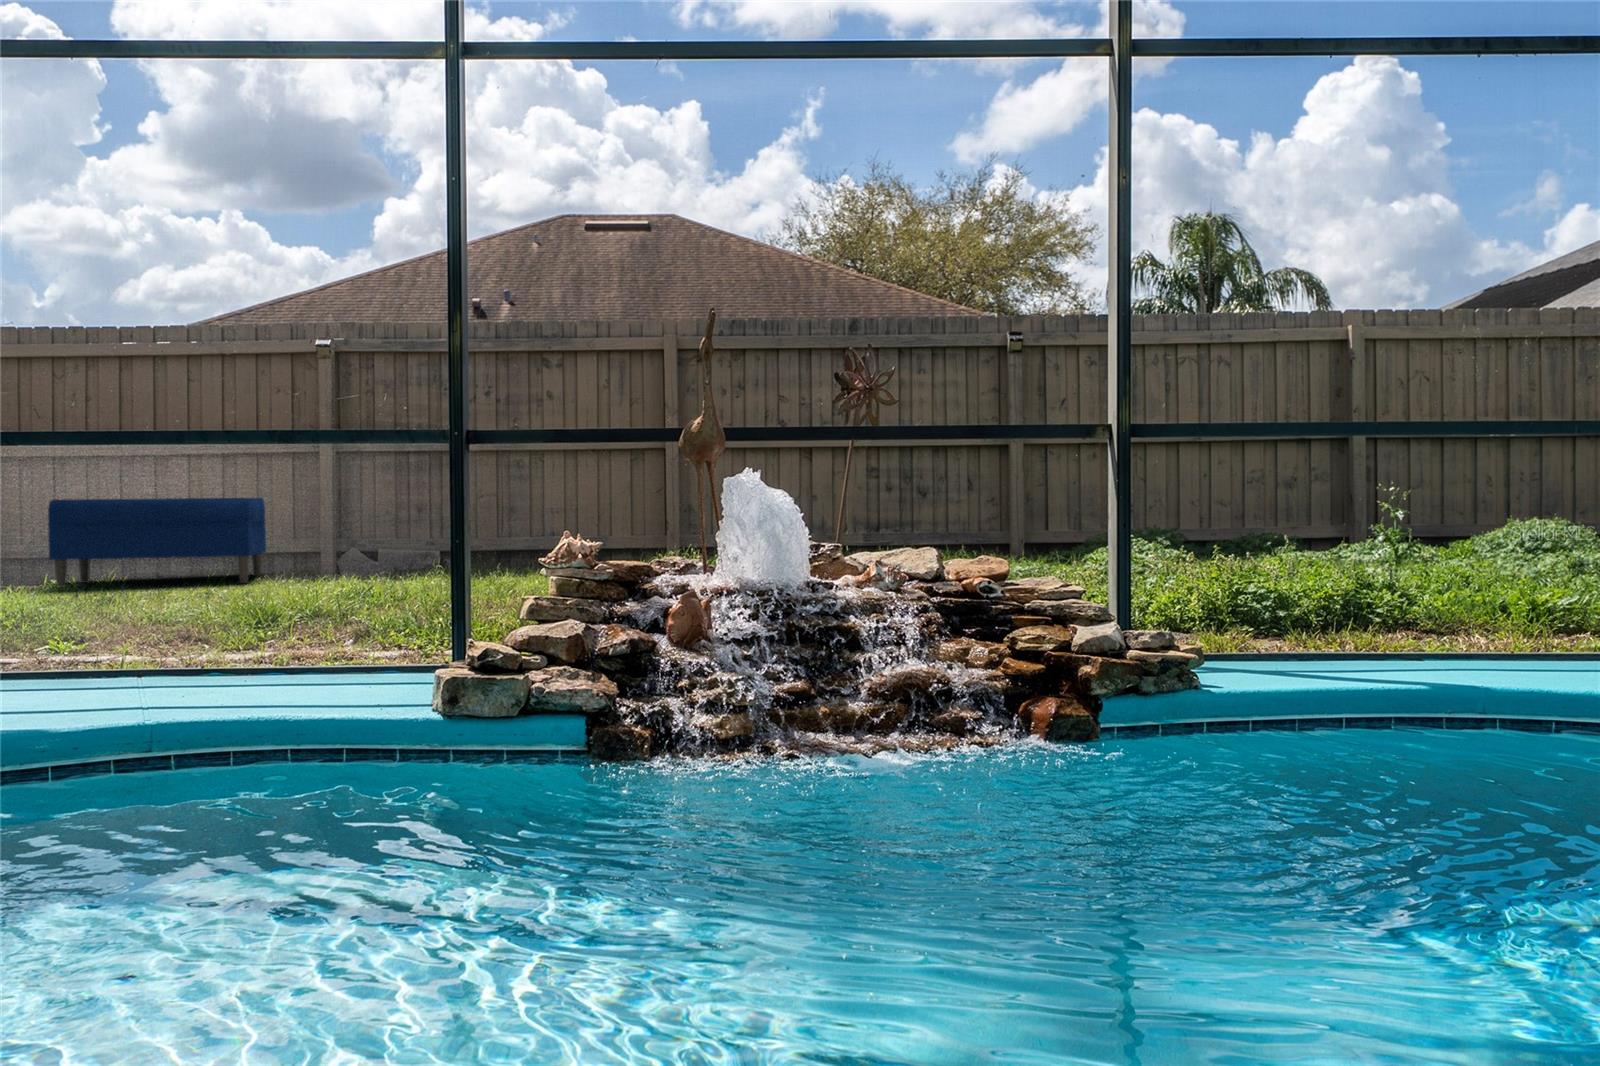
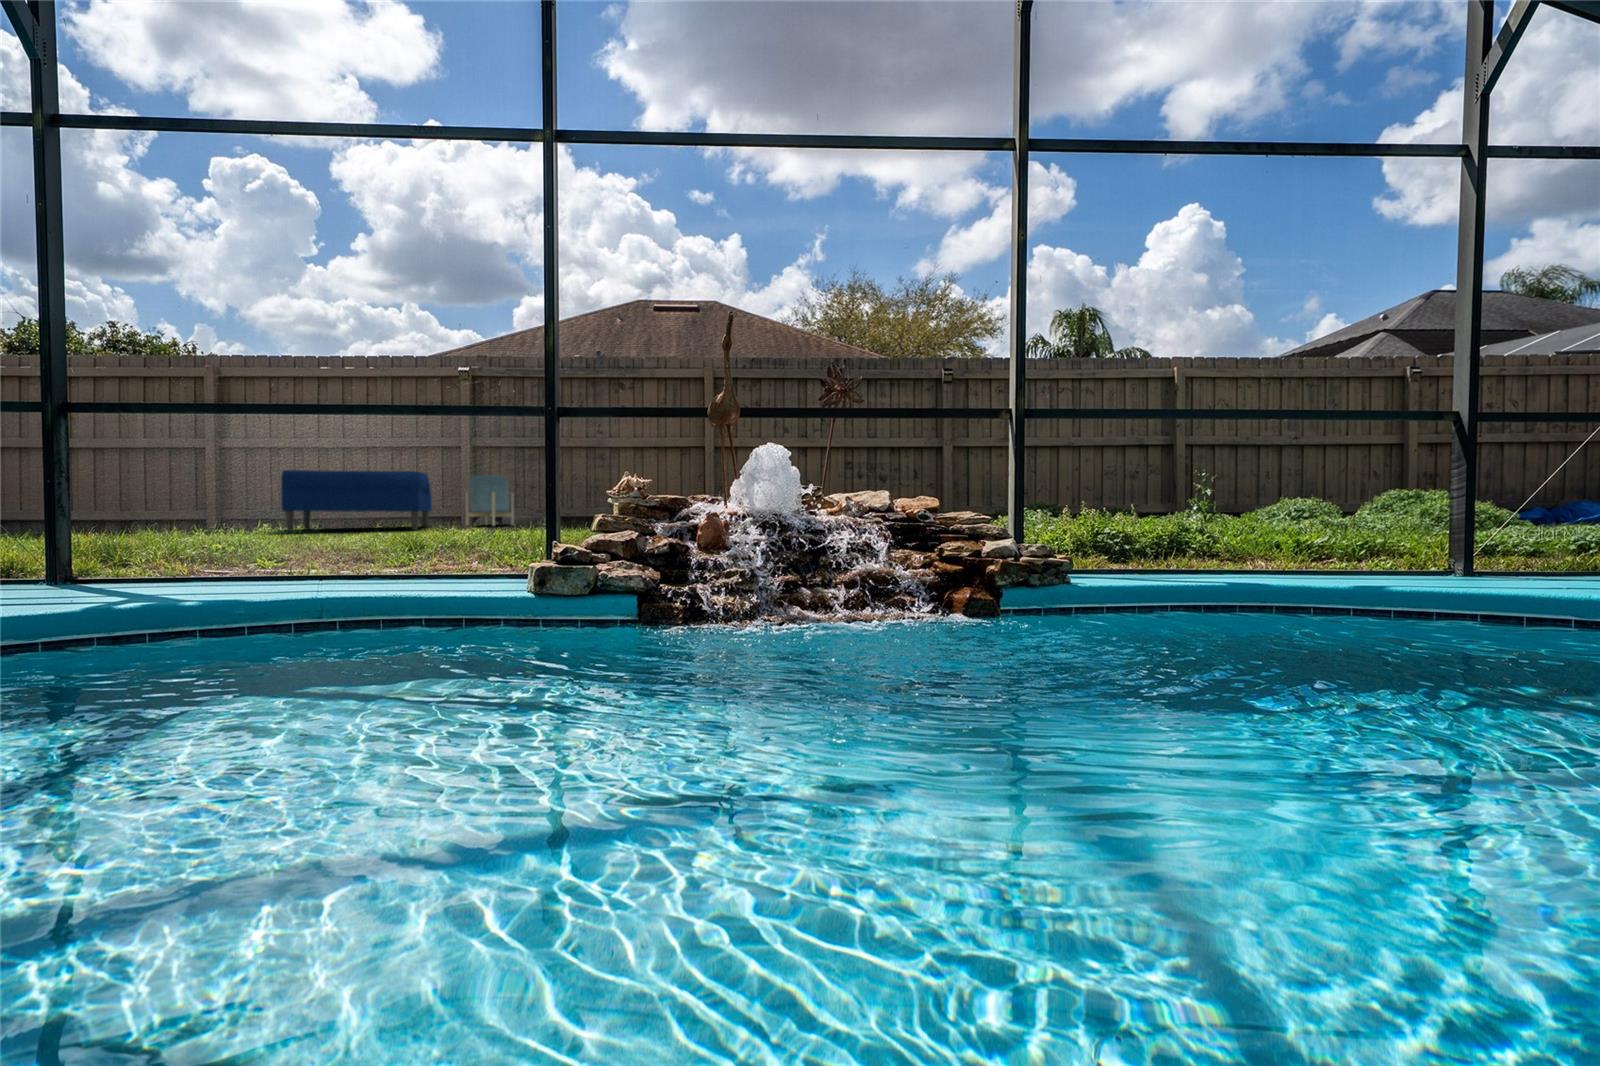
planter: none [316,500,387,574] -> present [466,475,514,526]

